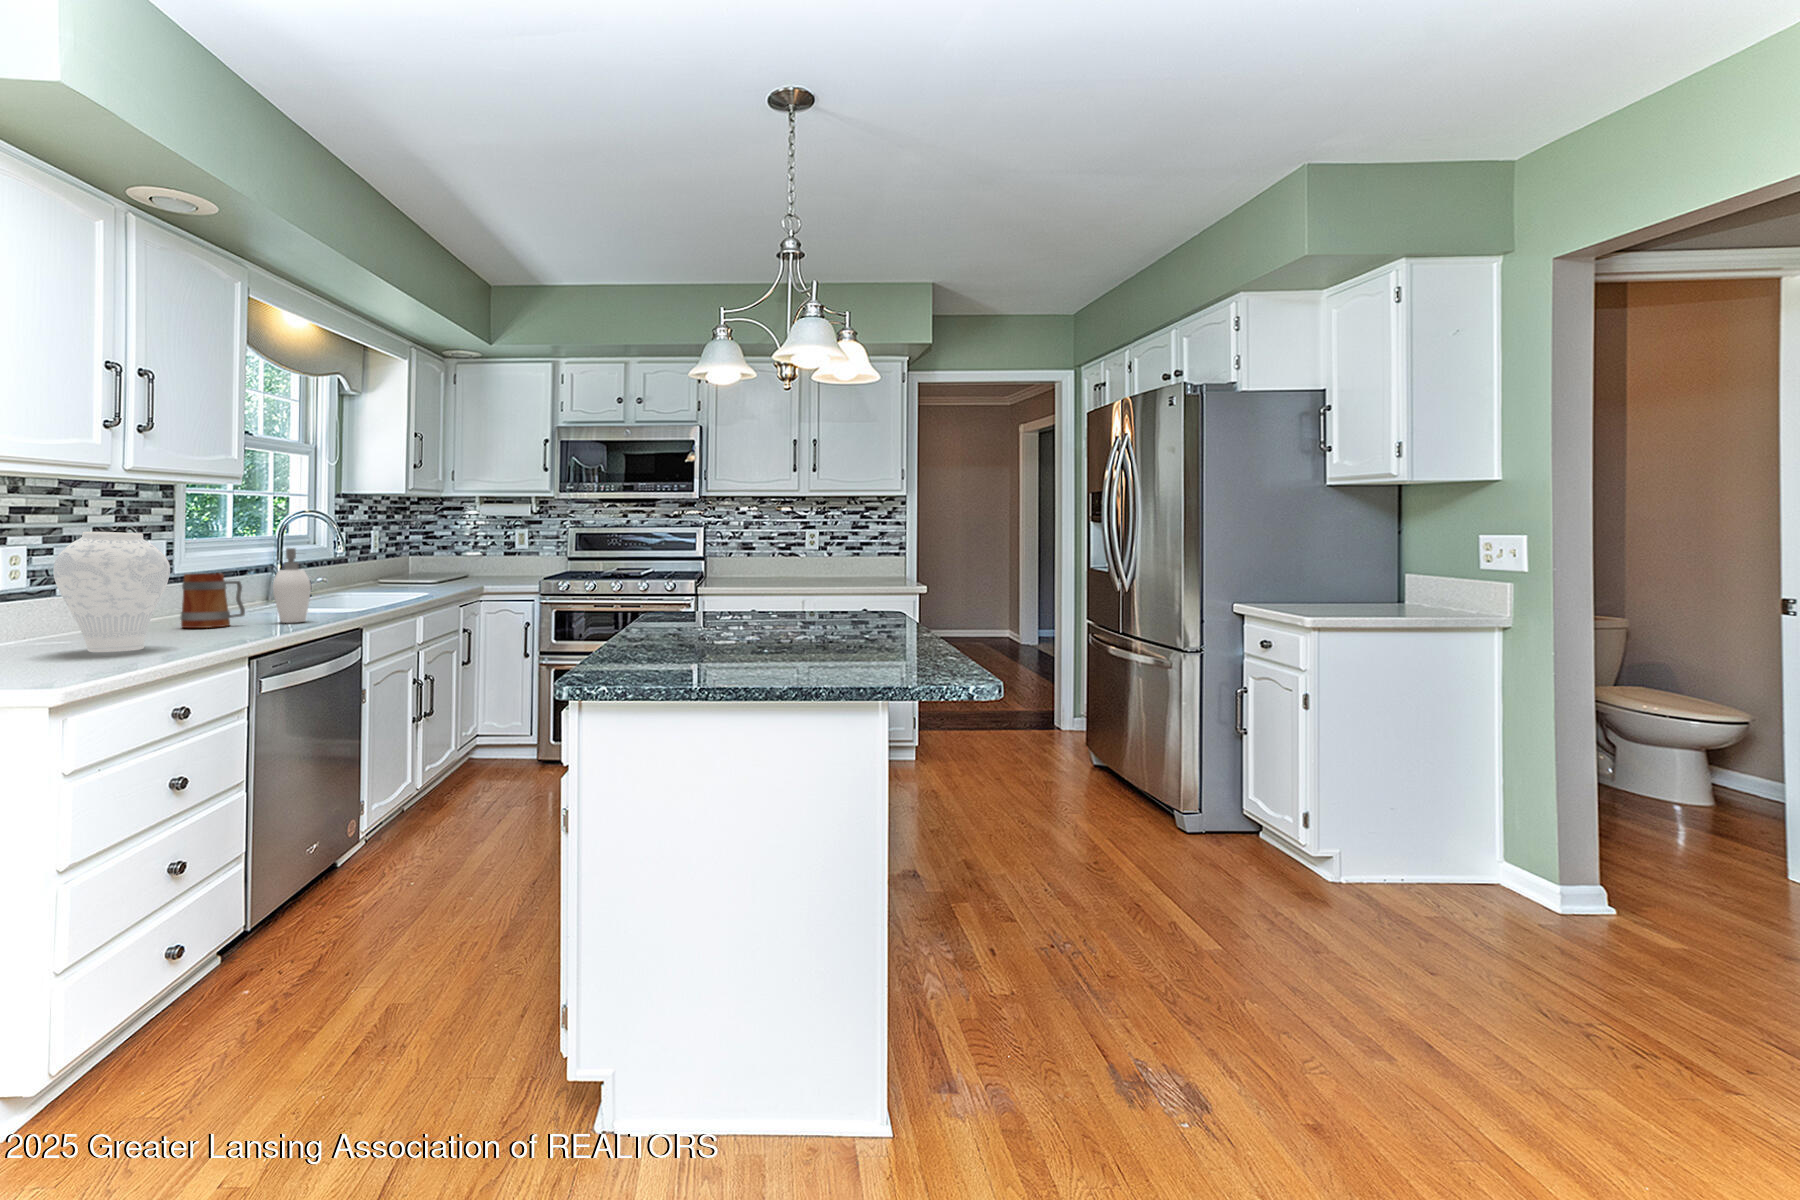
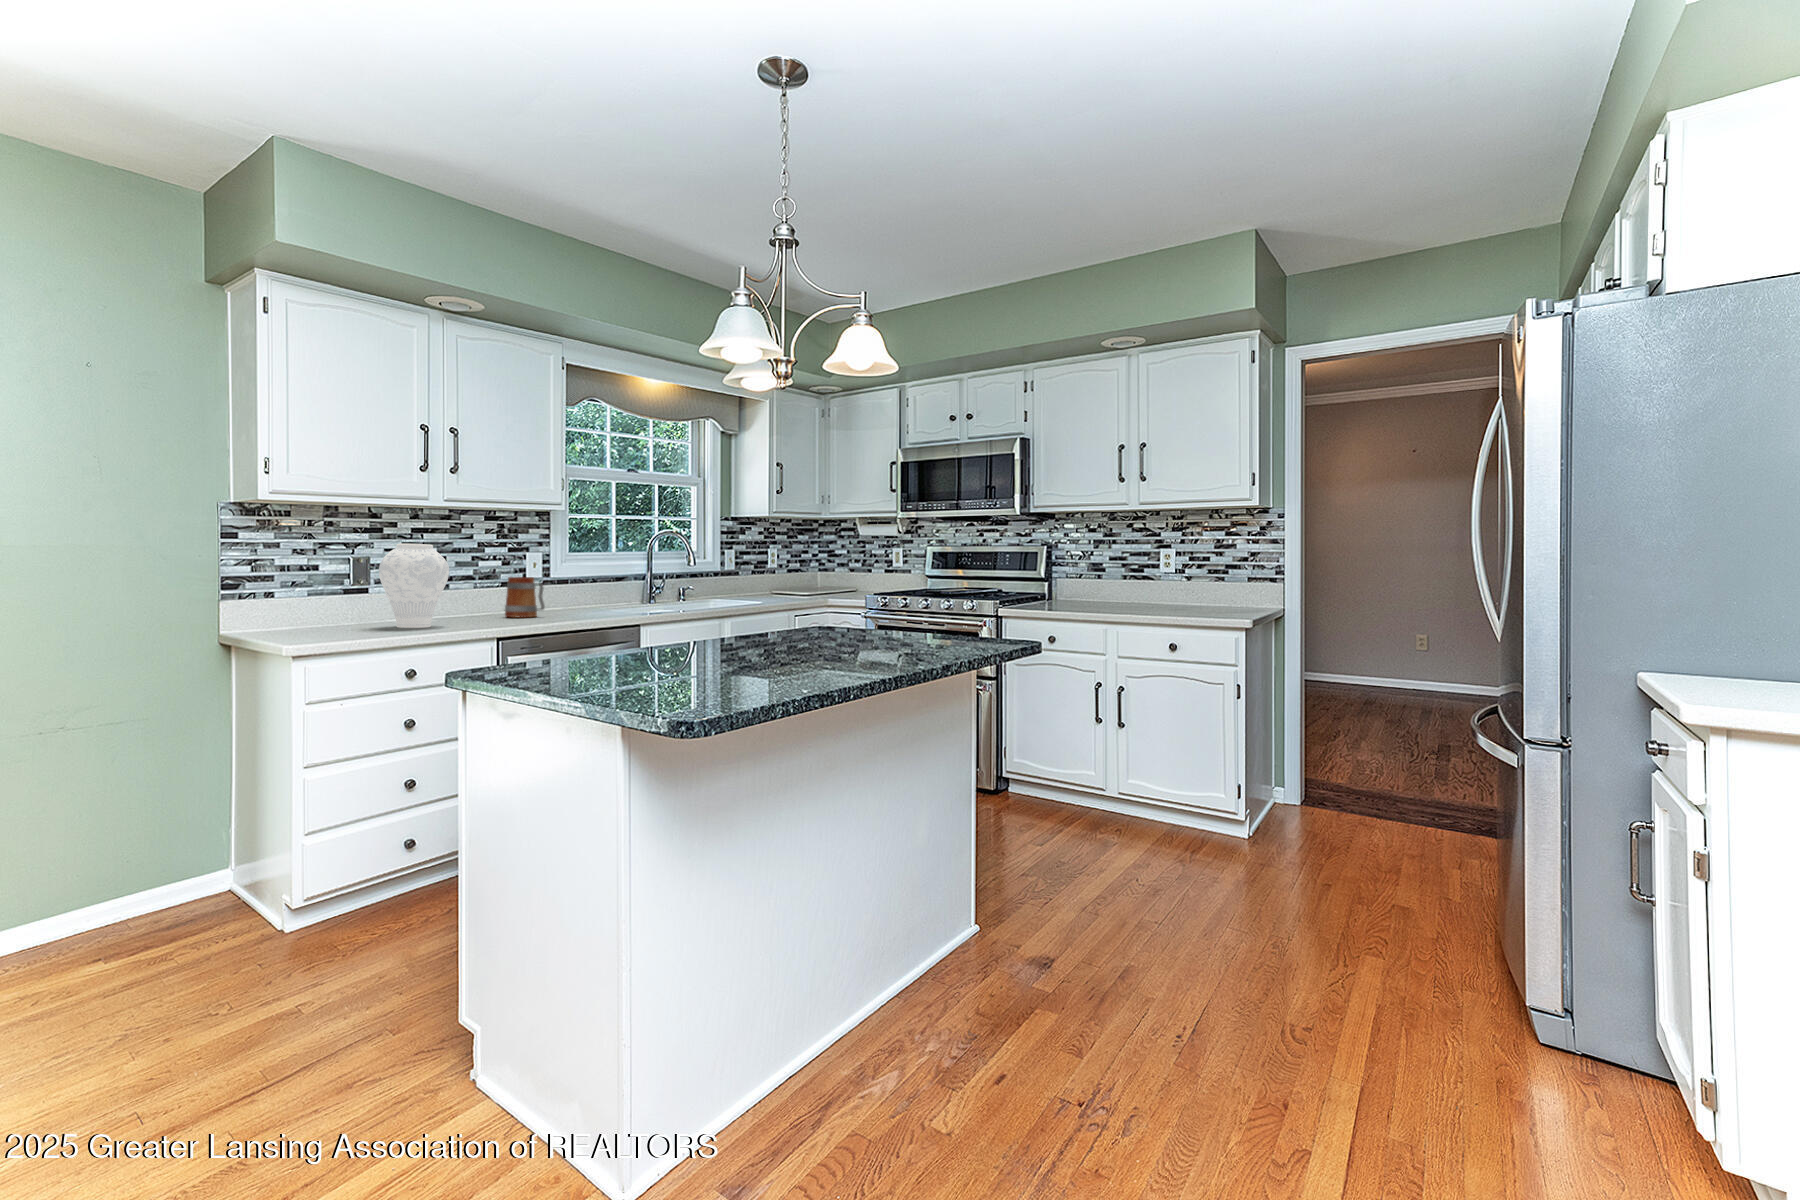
soap dispenser: present [273,548,311,623] -> none [563,559,590,617]

